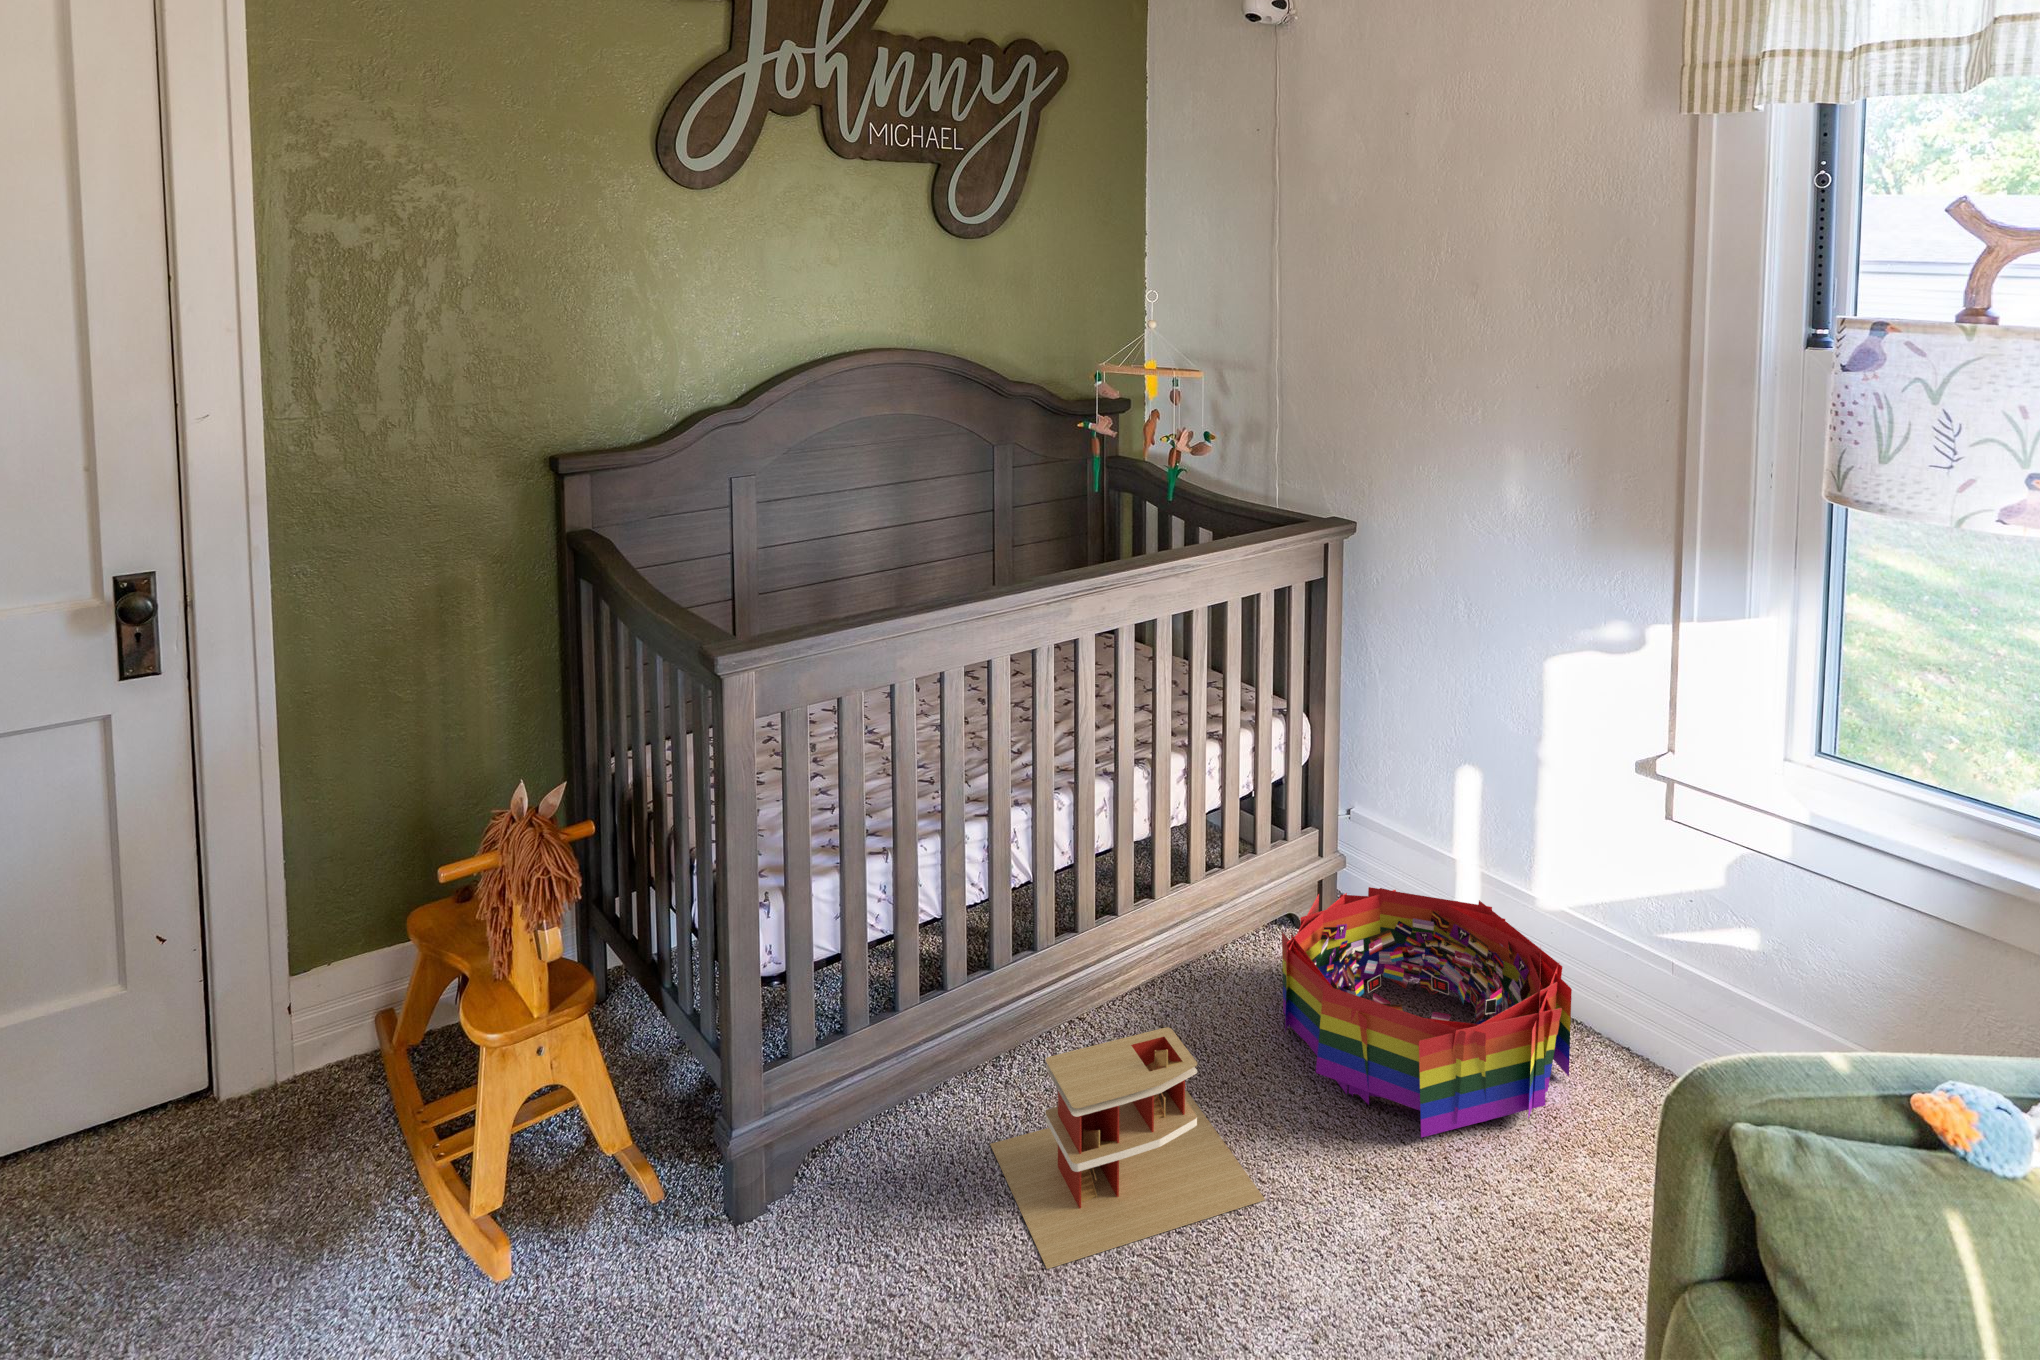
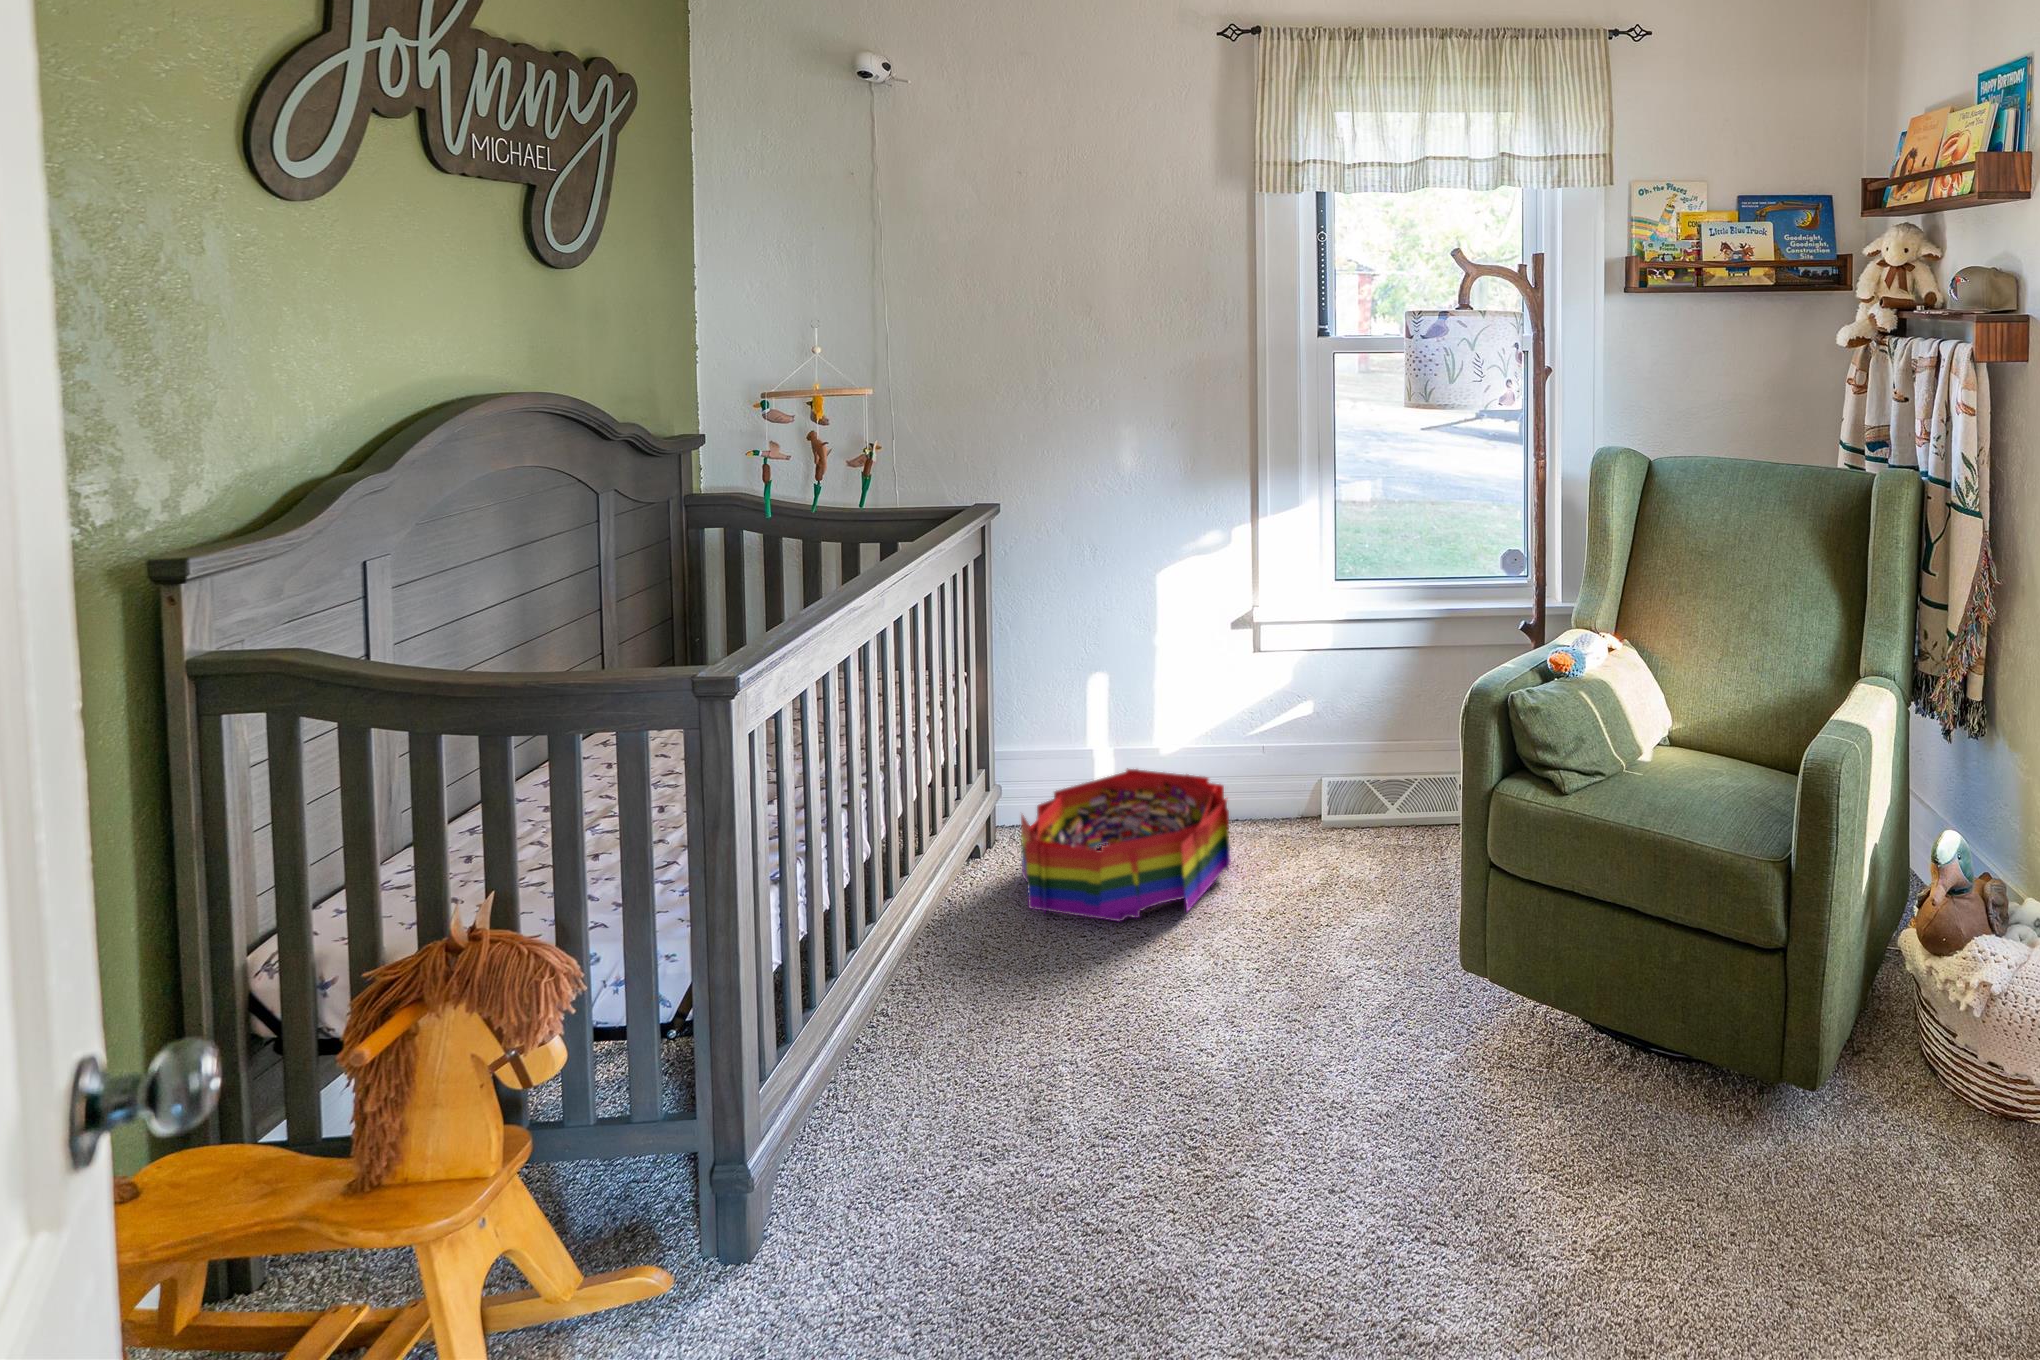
toy house: present [990,1027,1265,1269] -> none [913,918,1135,1110]

